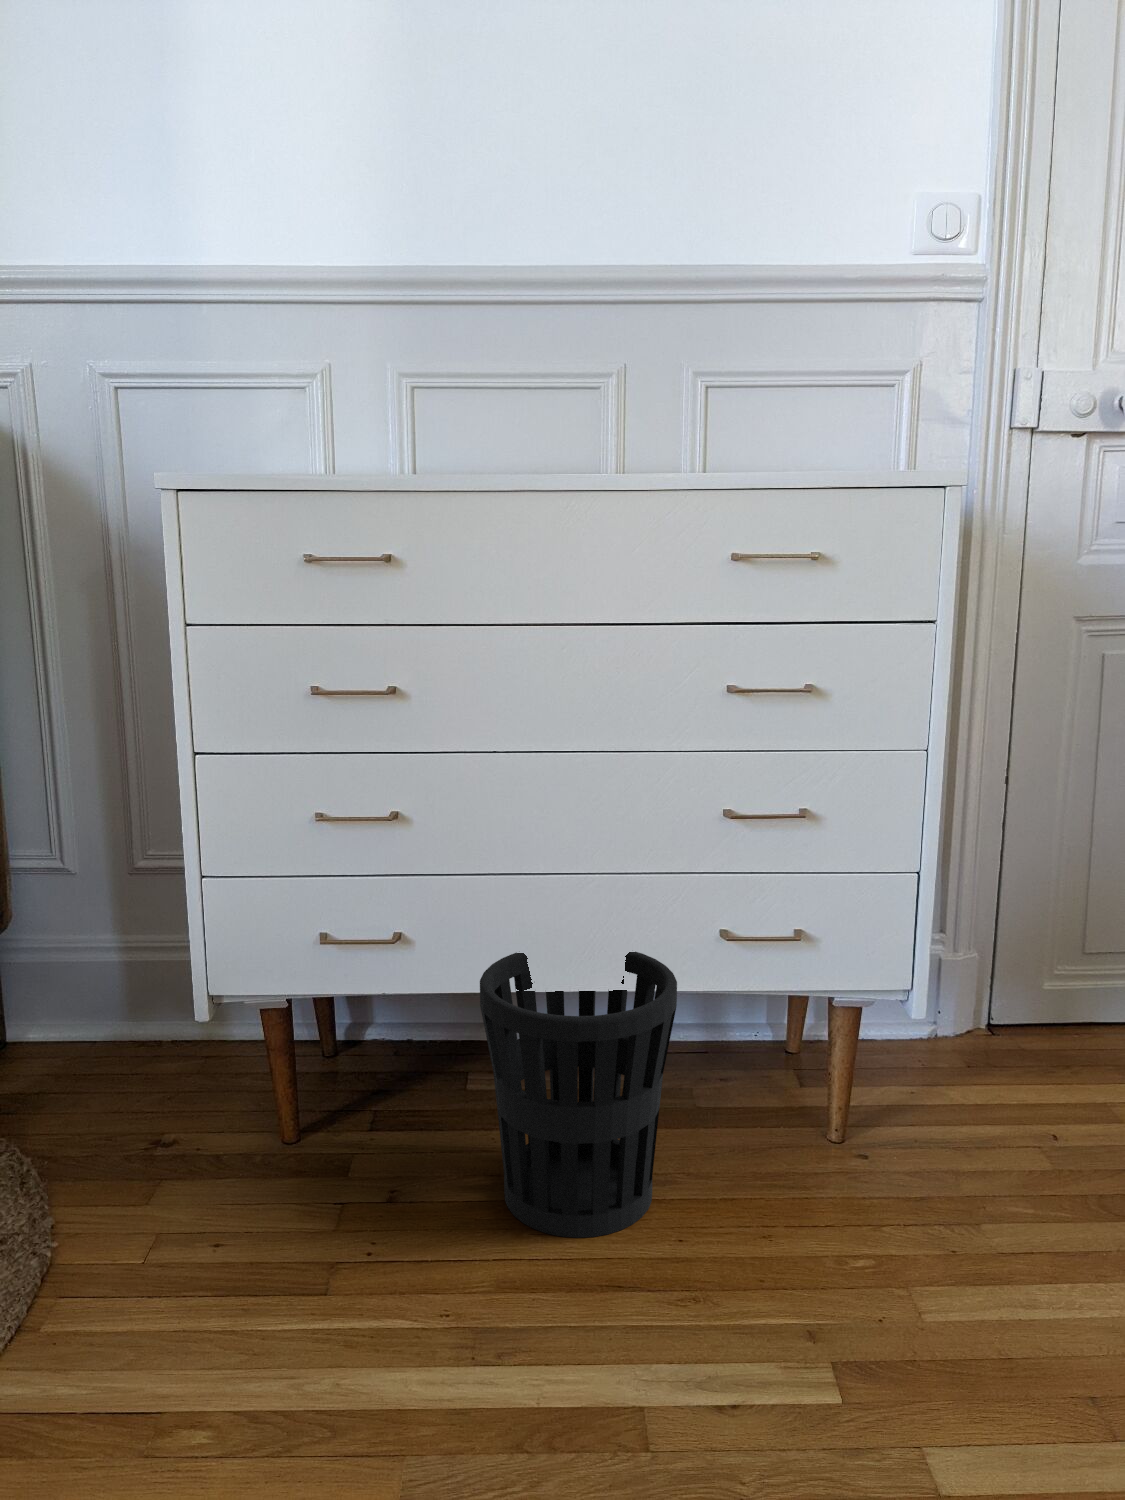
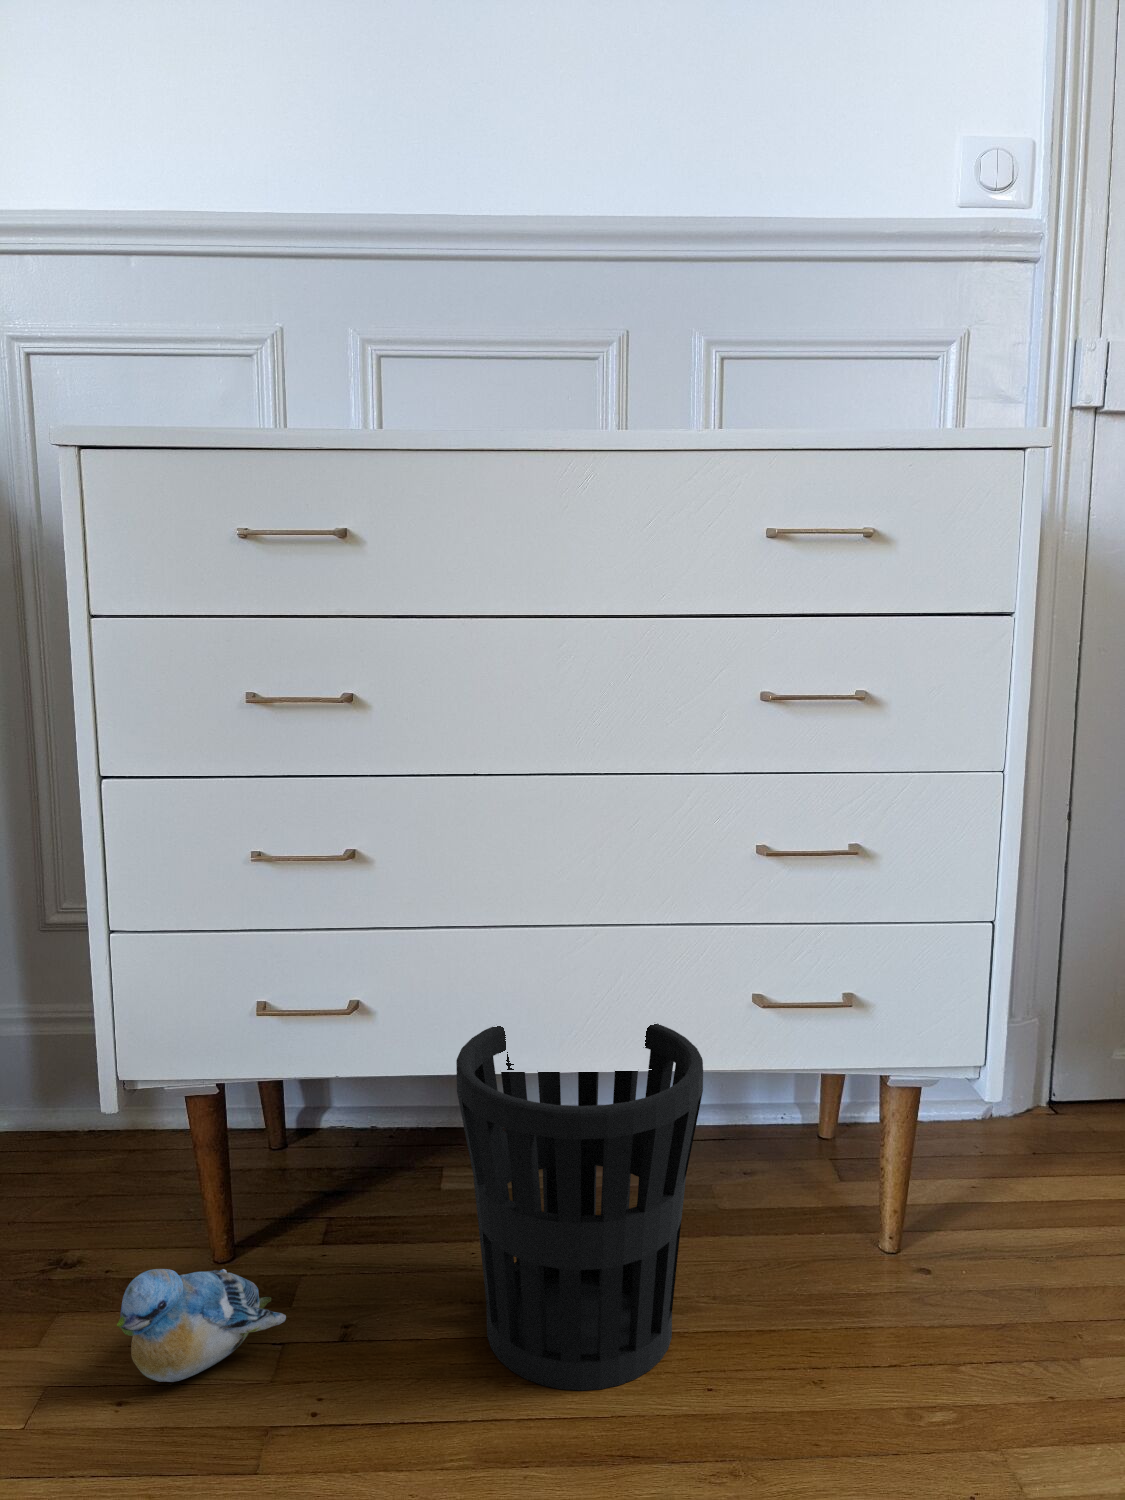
plush toy: none [216,1141,346,1228] -> present [117,1269,286,1382]

